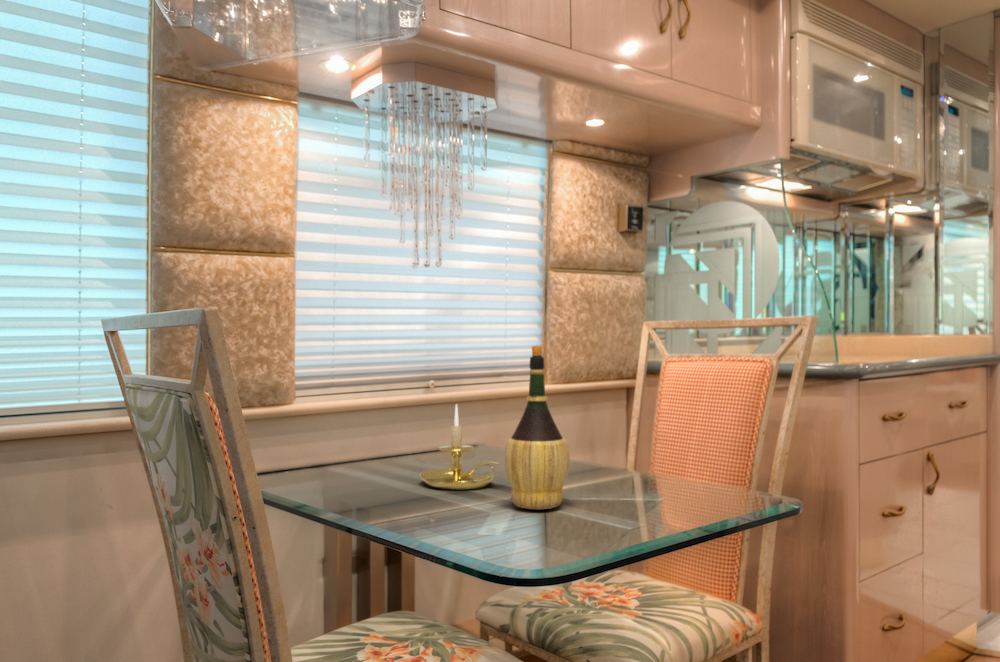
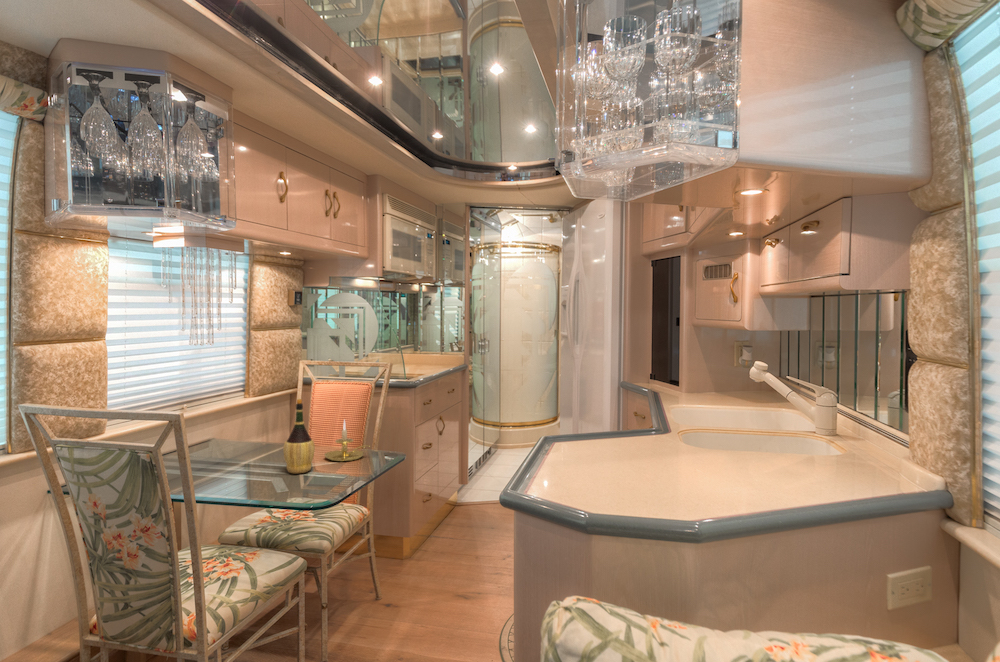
candle holder: present [420,404,500,490] -> present [325,420,368,462]

